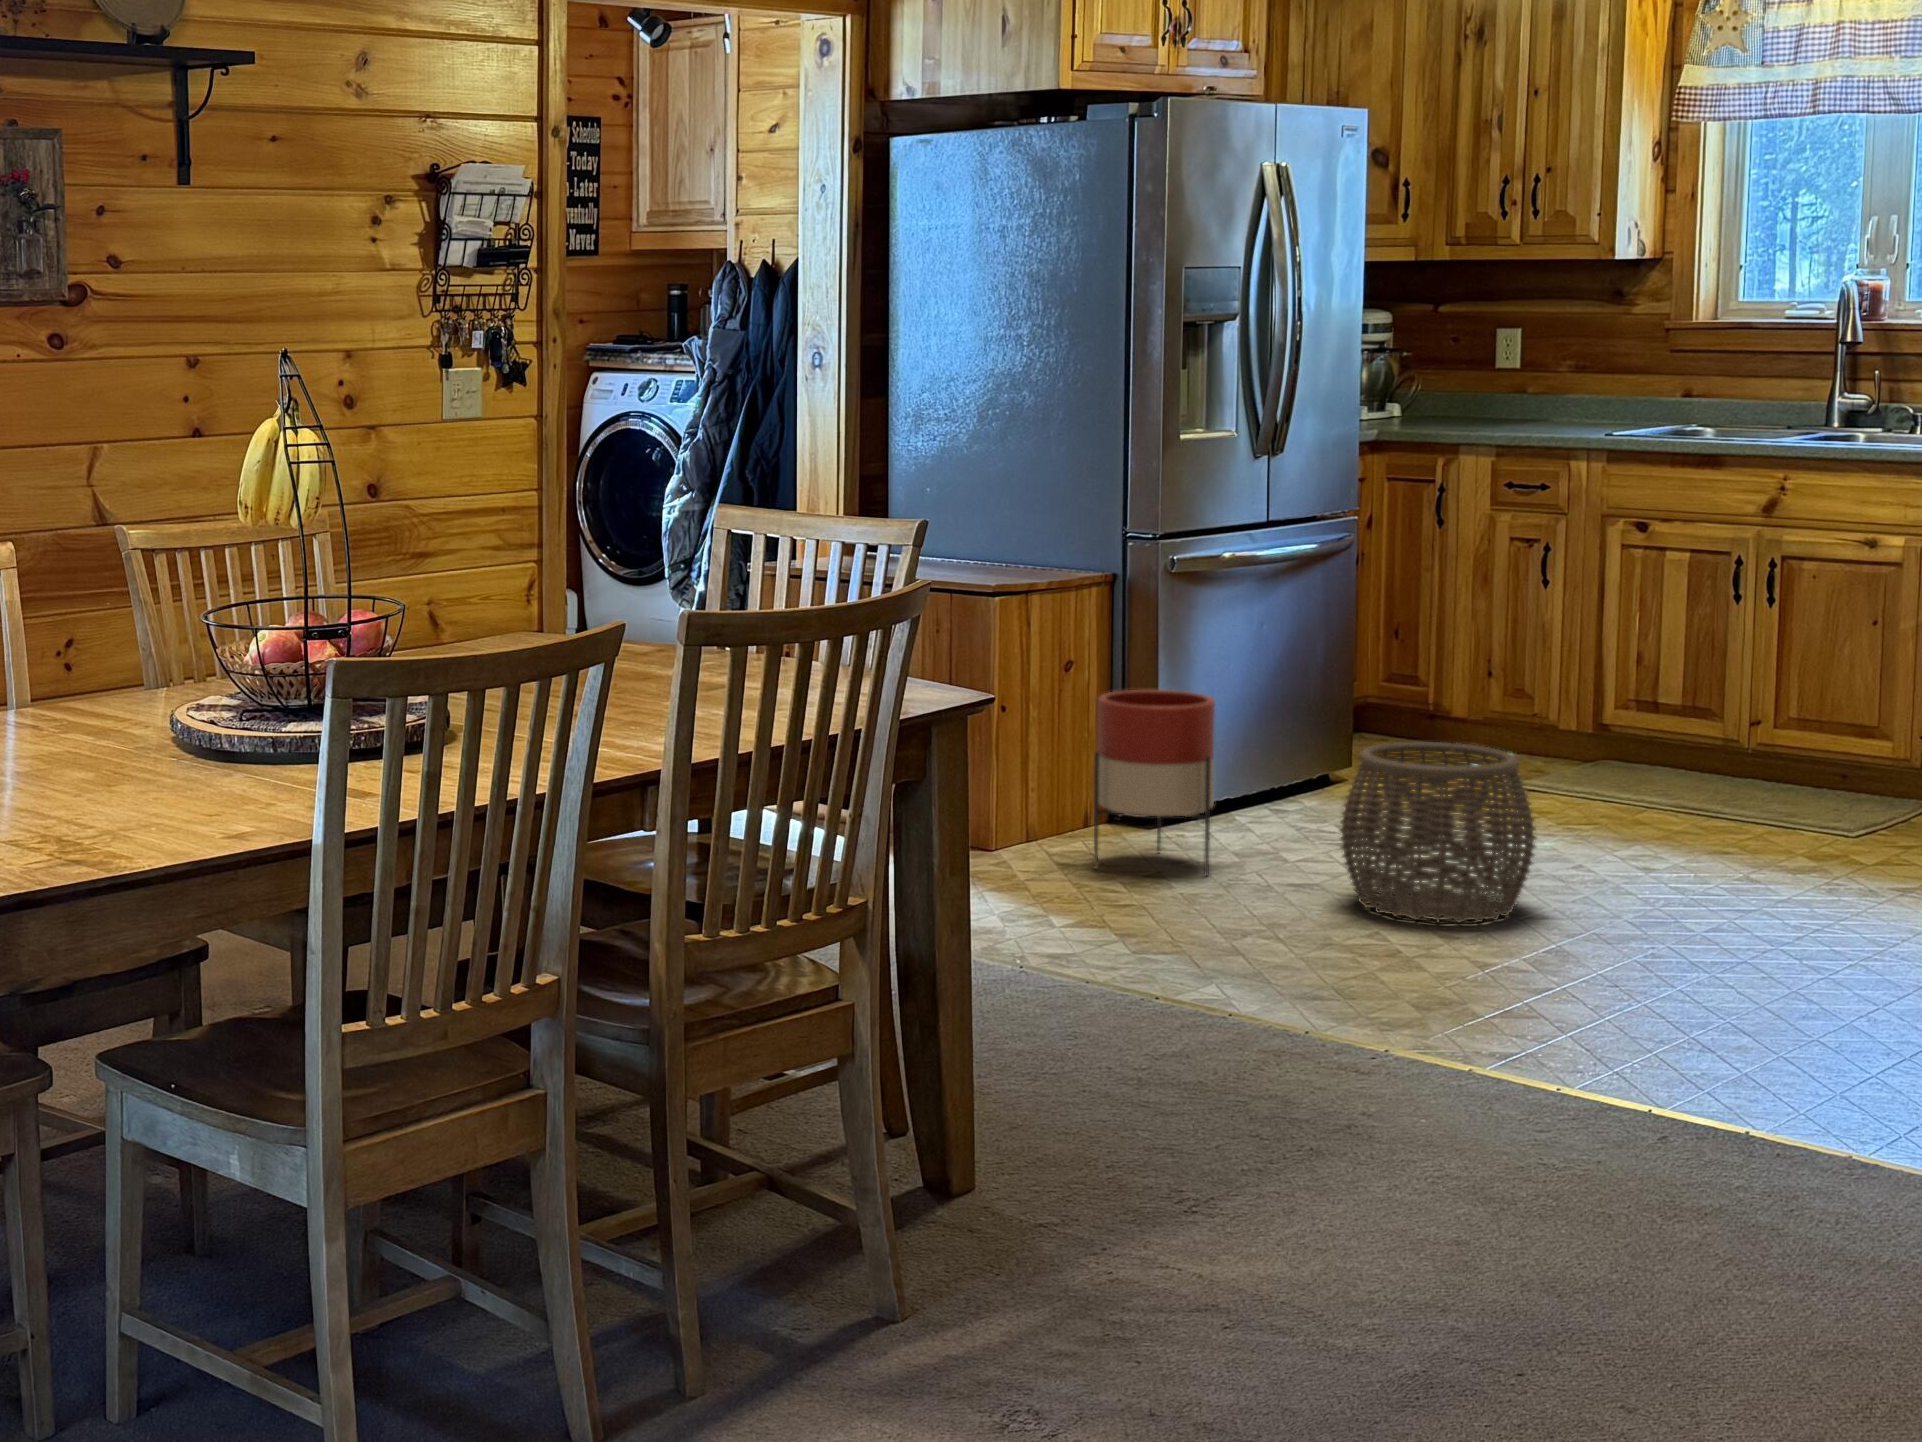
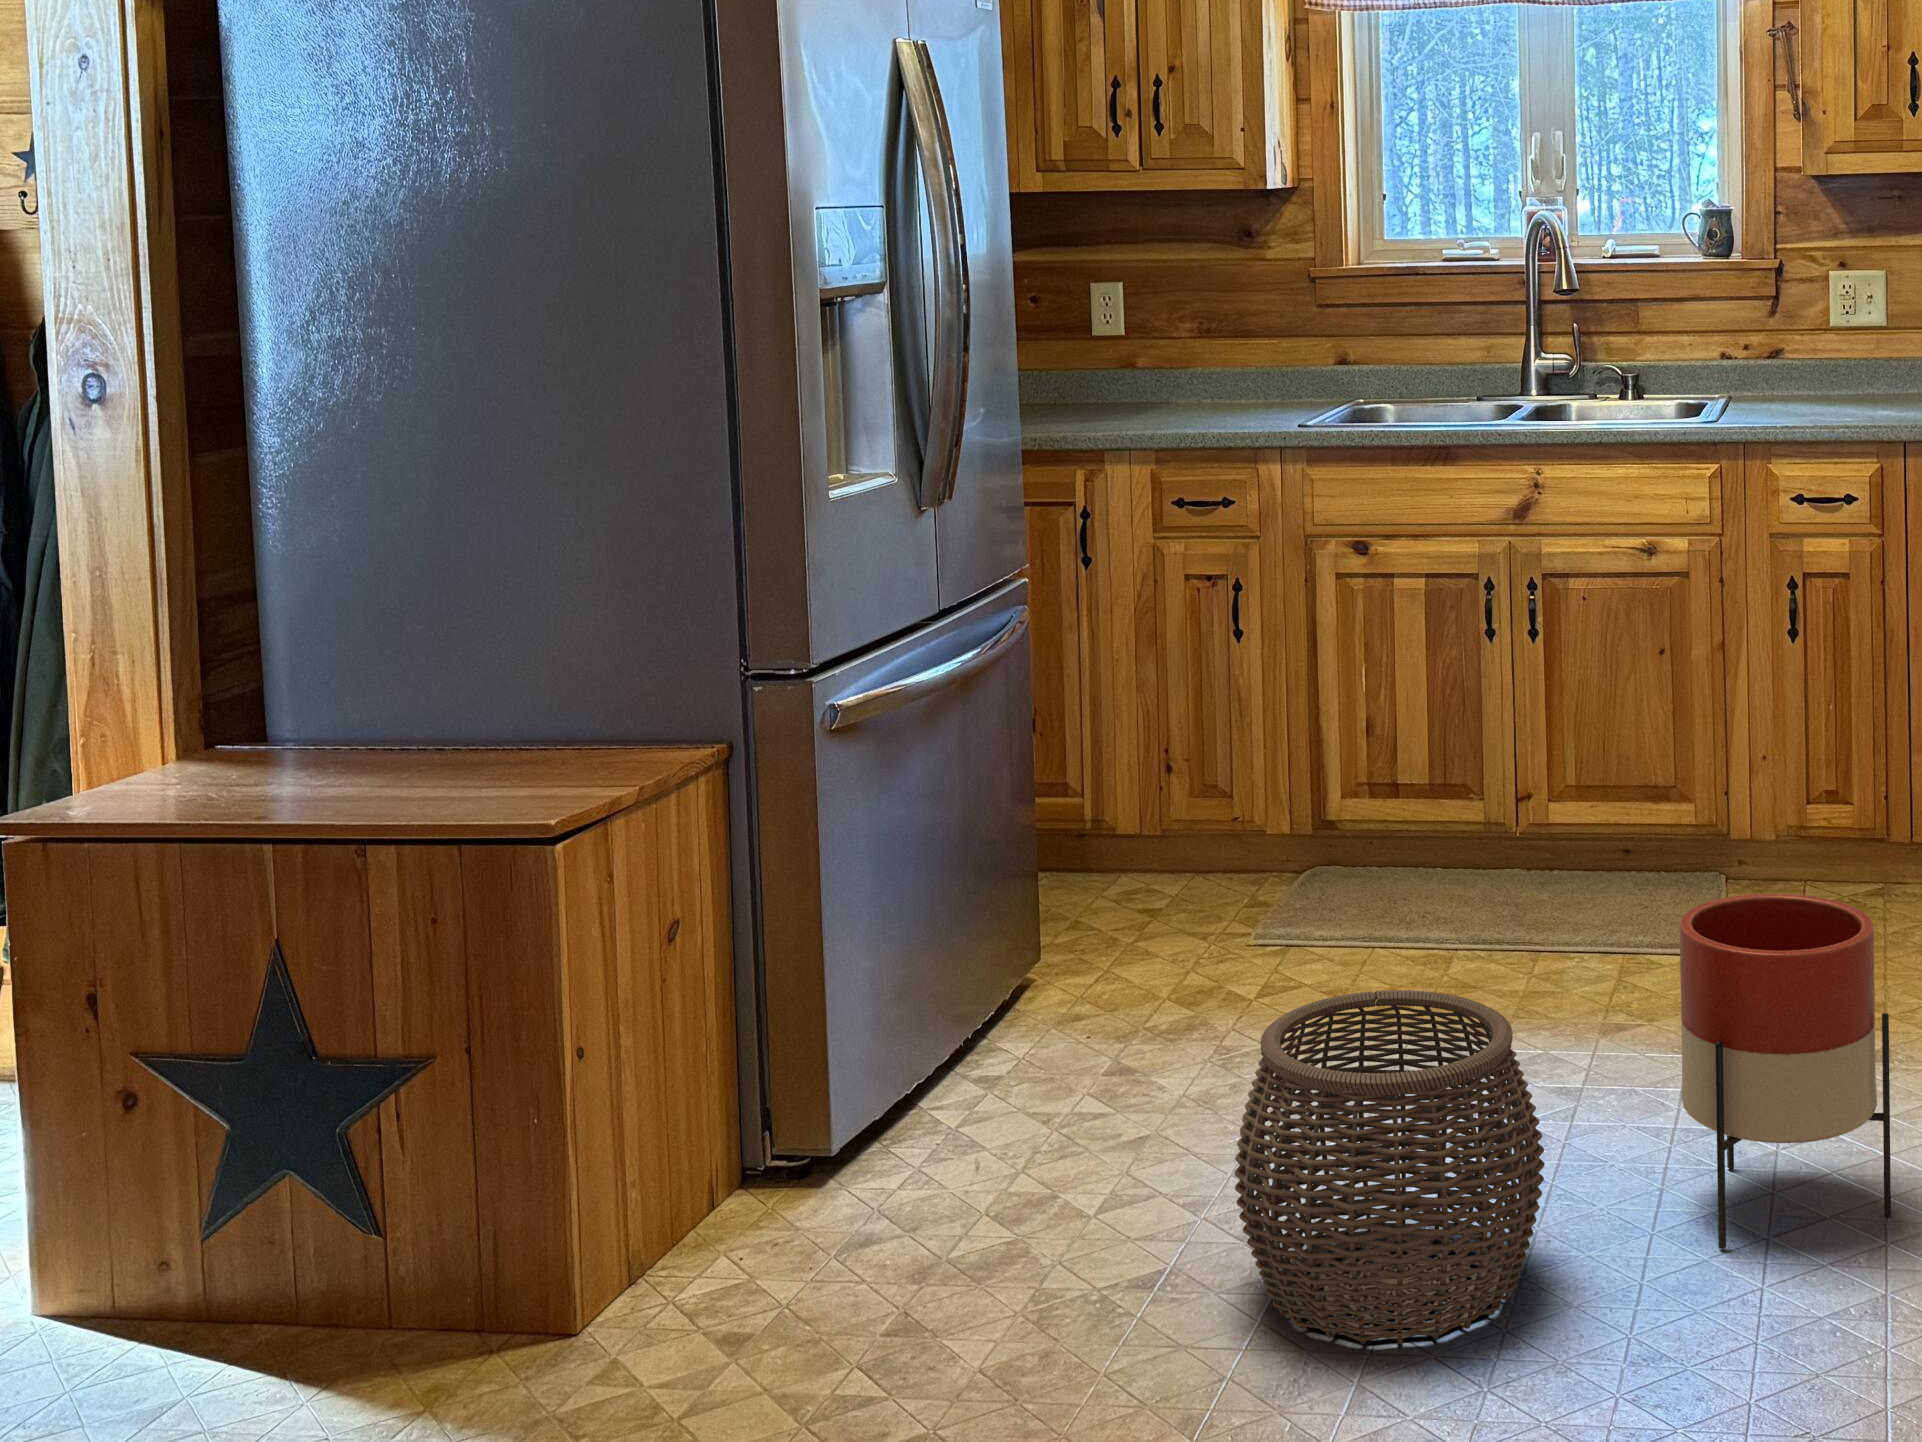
planter: present [1094,690,1215,875] -> present [1680,894,1891,1249]

